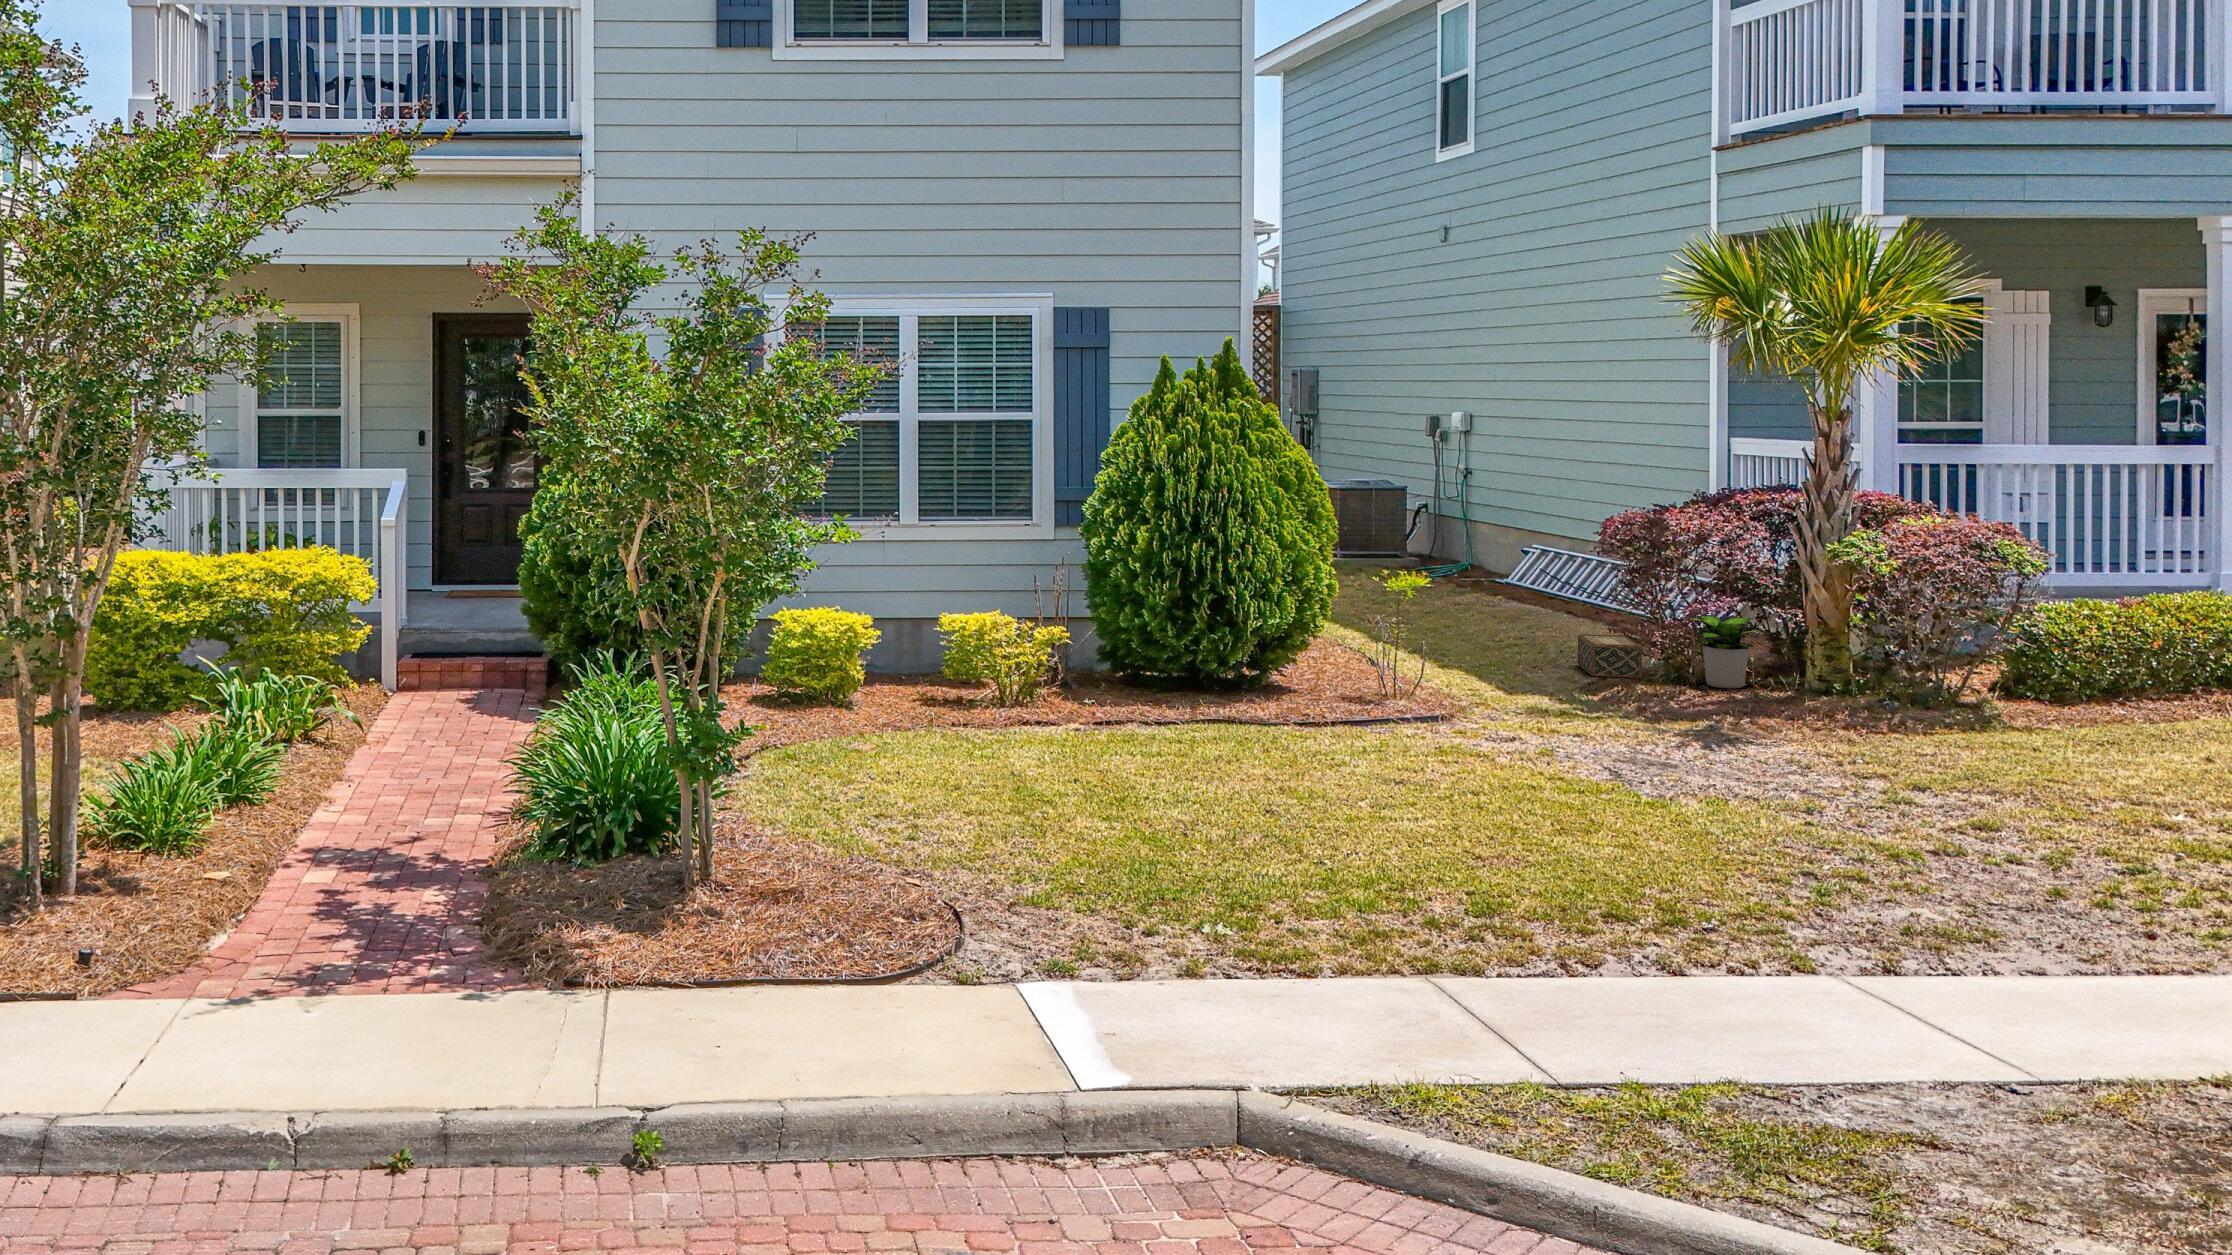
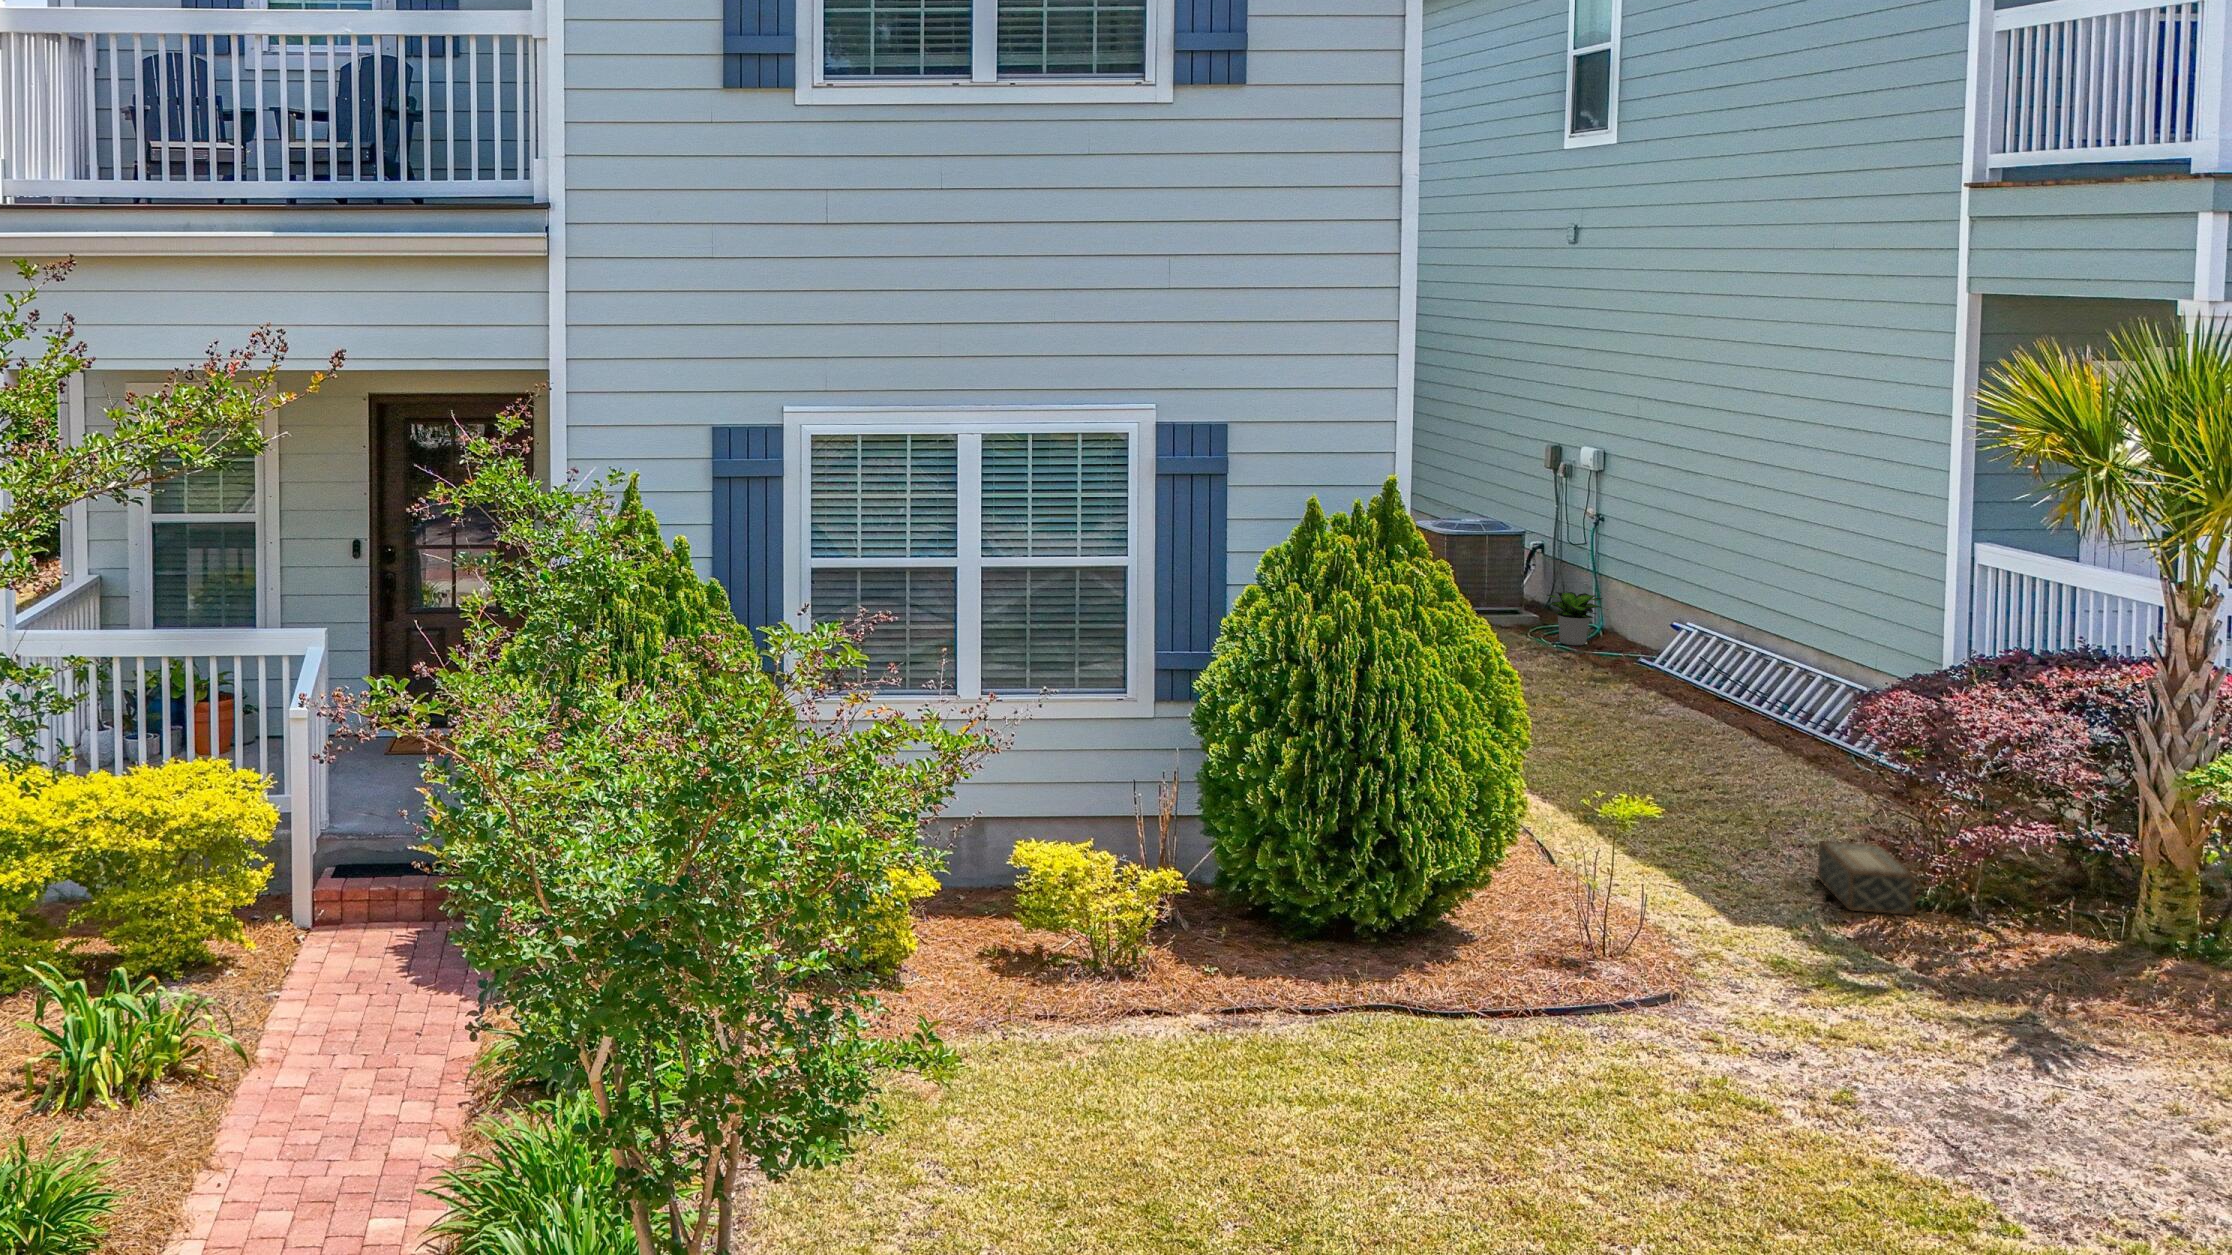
potted plant: present [1686,615,1769,688] -> present [1547,592,1602,645]

